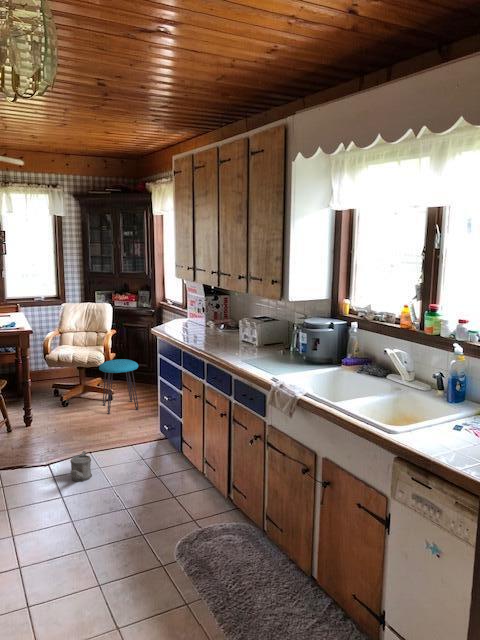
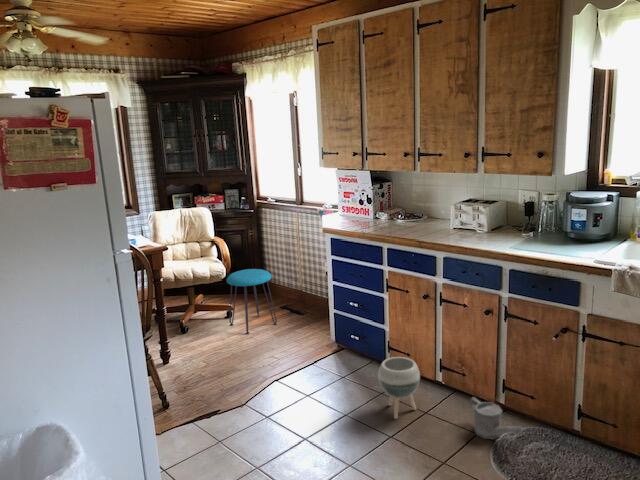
planter: none [138,445,174,497] -> present [378,357,420,419]
watering can: present [70,451,92,481] -> present [471,397,522,439]

